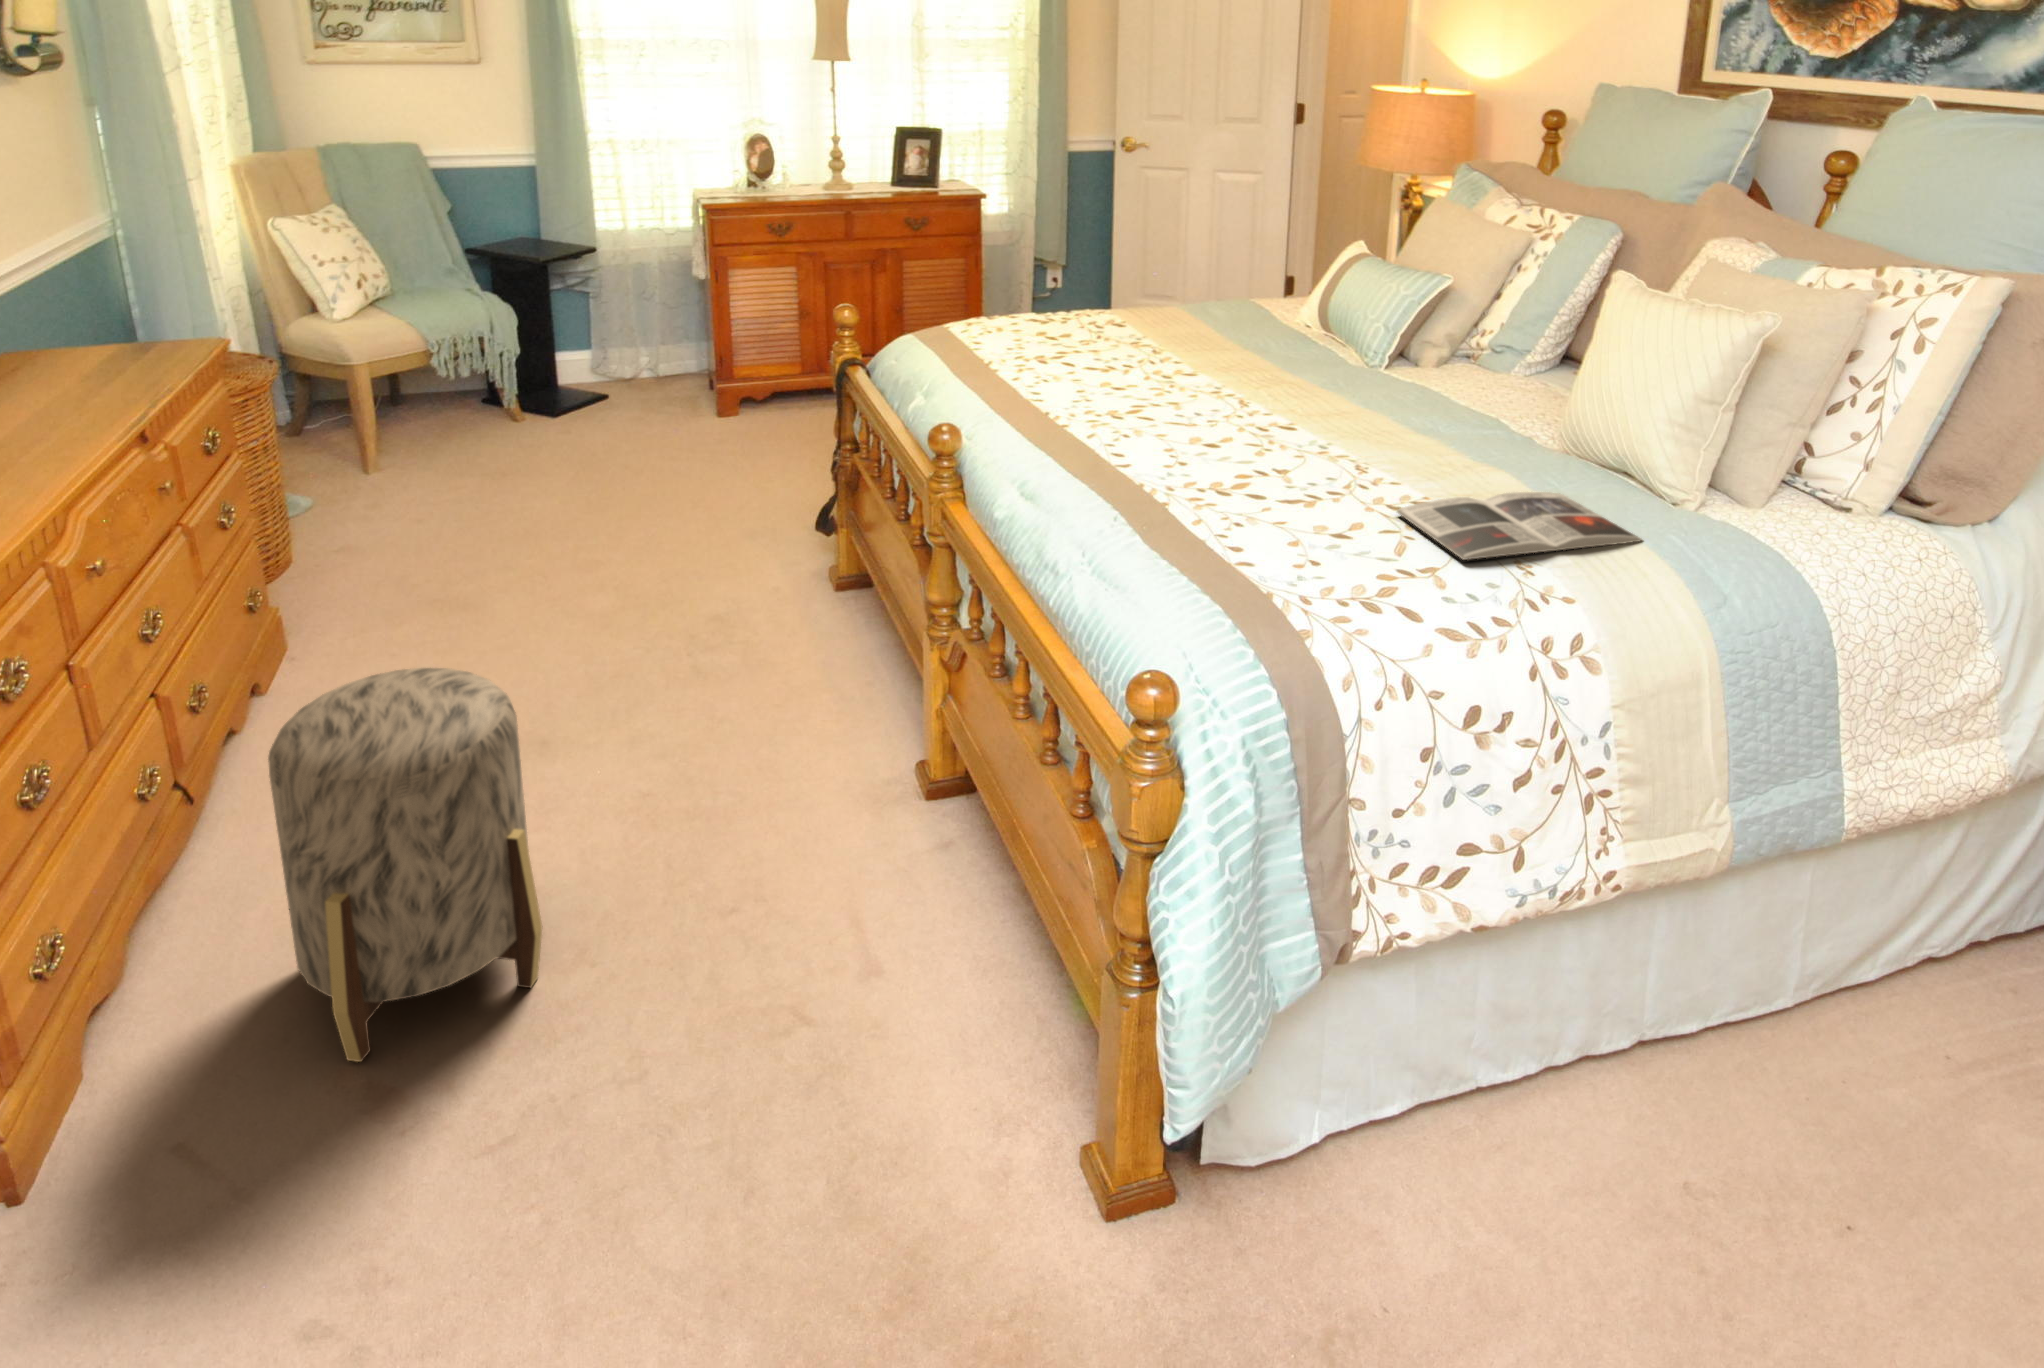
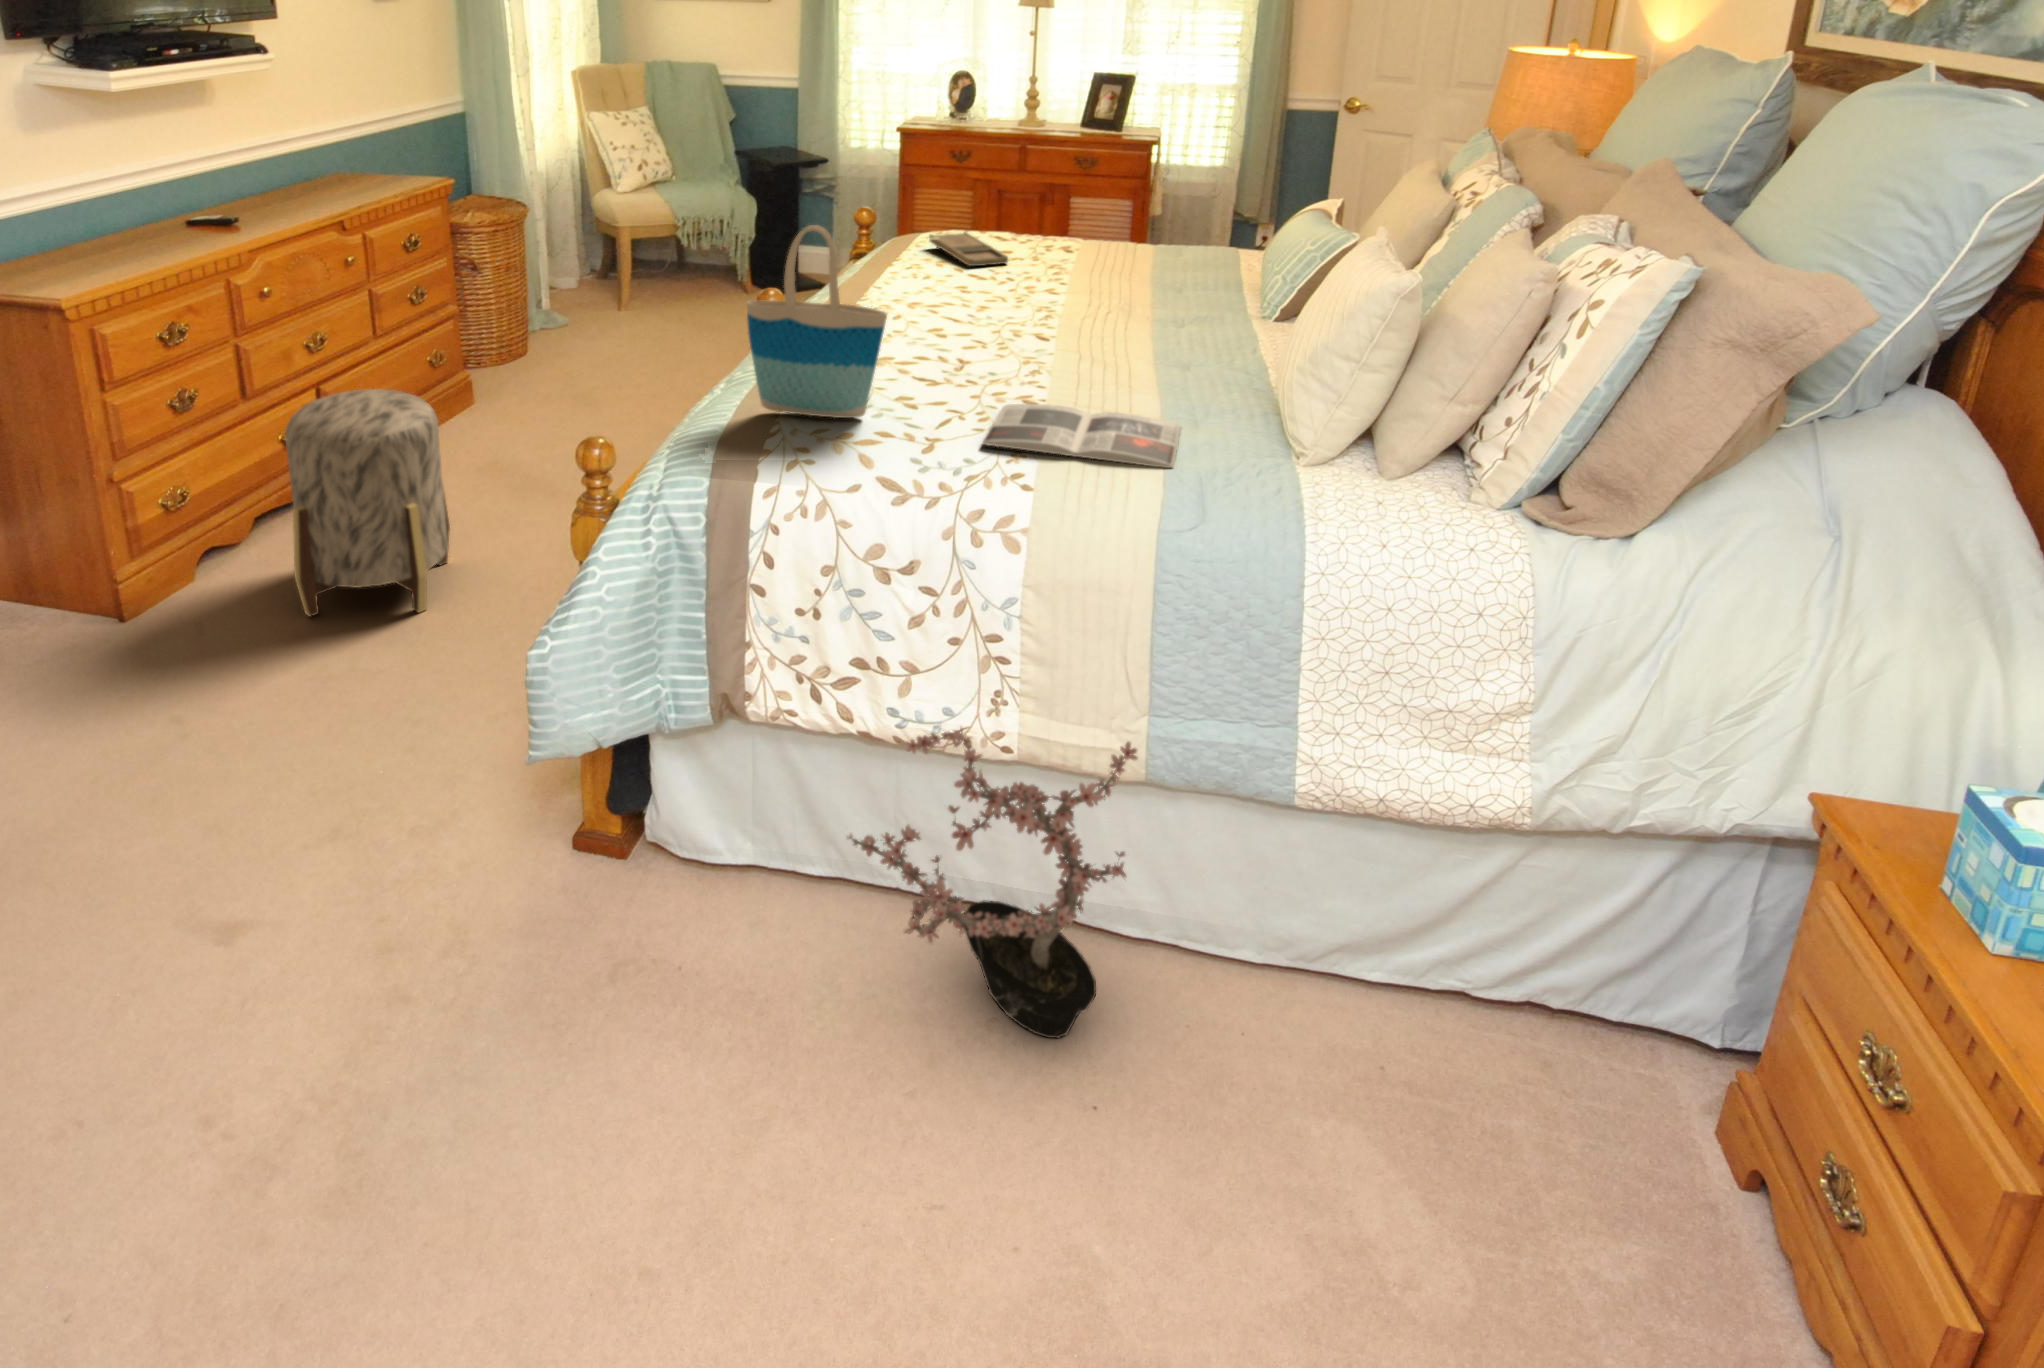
tray: none [966,318,1080,357] -> present [929,232,1008,266]
tote bag: none [1172,340,1328,575] -> present [747,225,887,418]
potted plant: none [1532,828,1860,1186] -> present [847,728,1138,1038]

